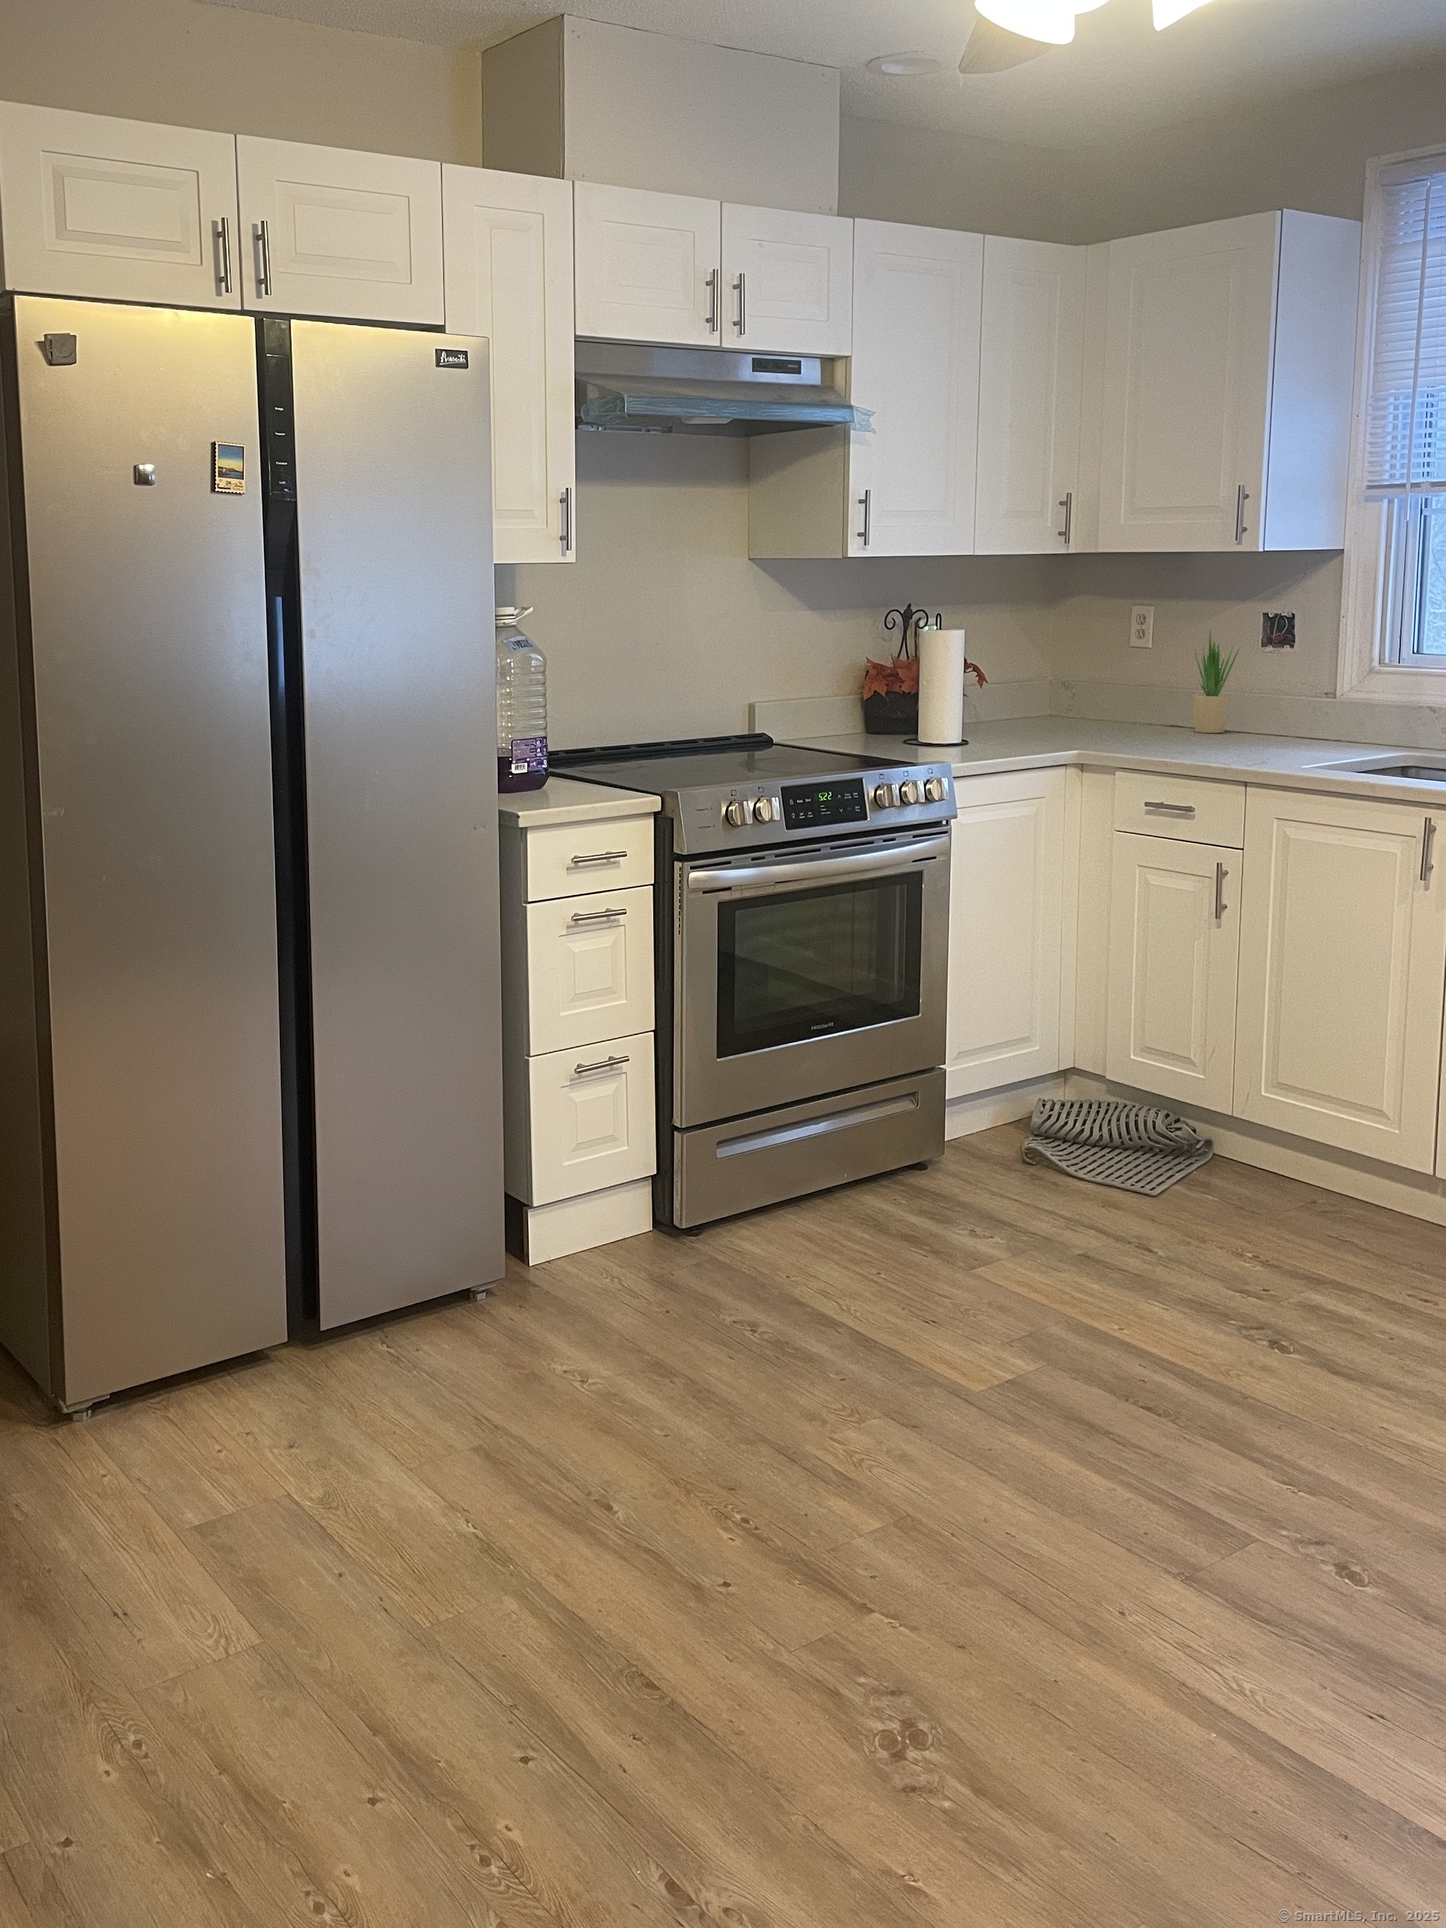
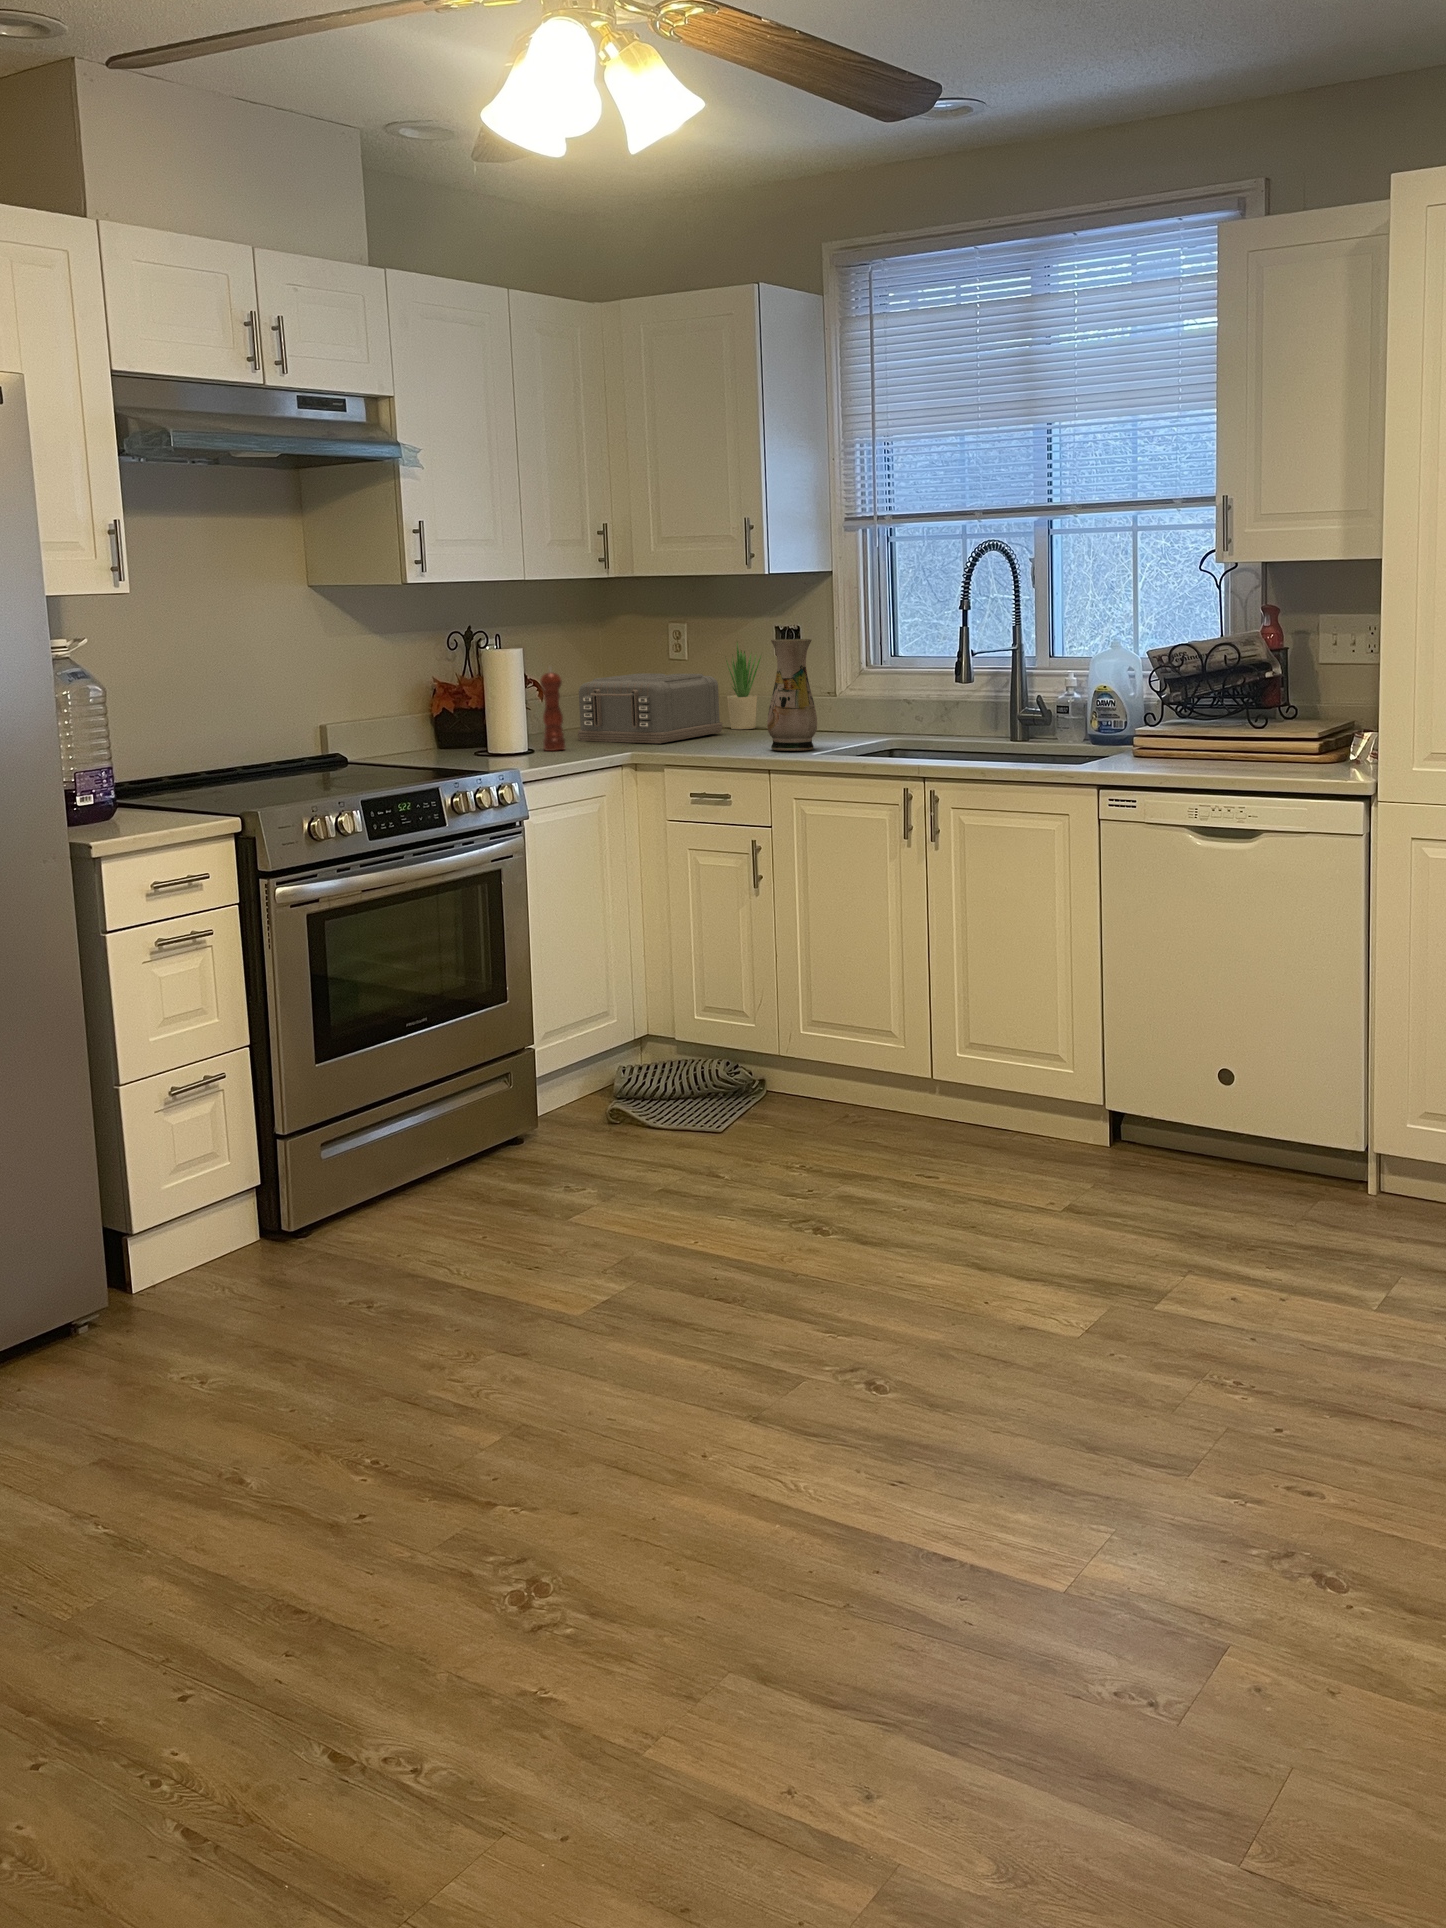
vase: none [1245,632,1310,763] -> present [767,639,817,751]
pepper mill: none [980,652,1006,744] -> present [540,667,566,751]
toaster: none [1019,664,1186,743] -> present [578,673,723,744]

